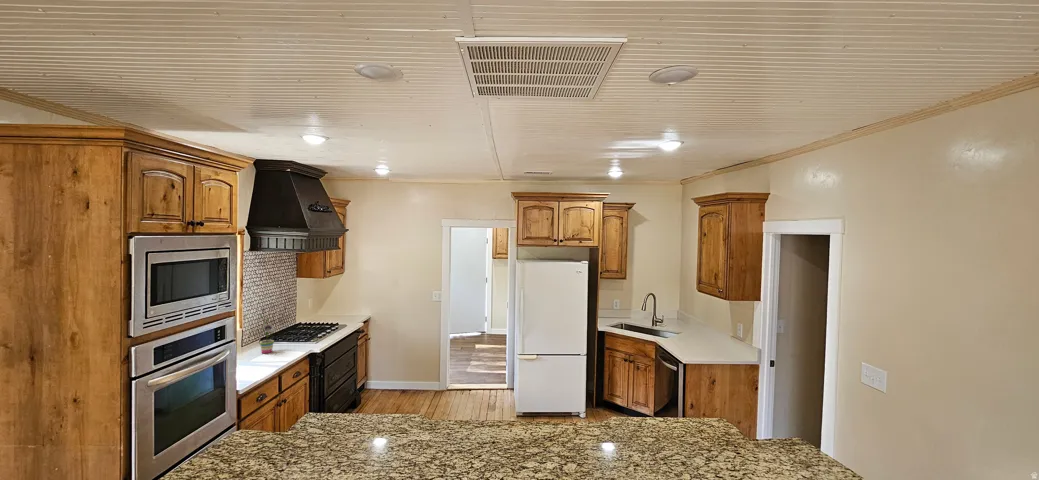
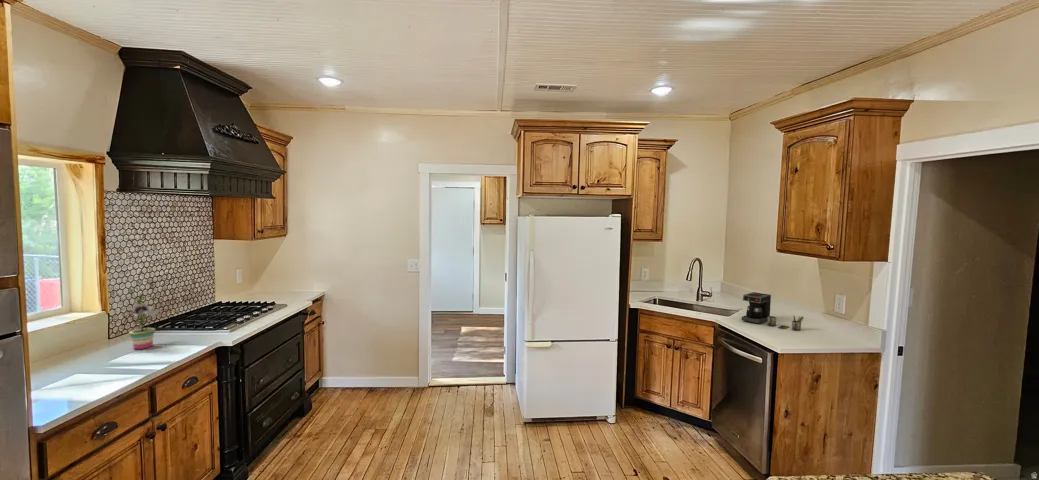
coffee maker: none [674,320,713,349] -> present [742,292,803,331]

